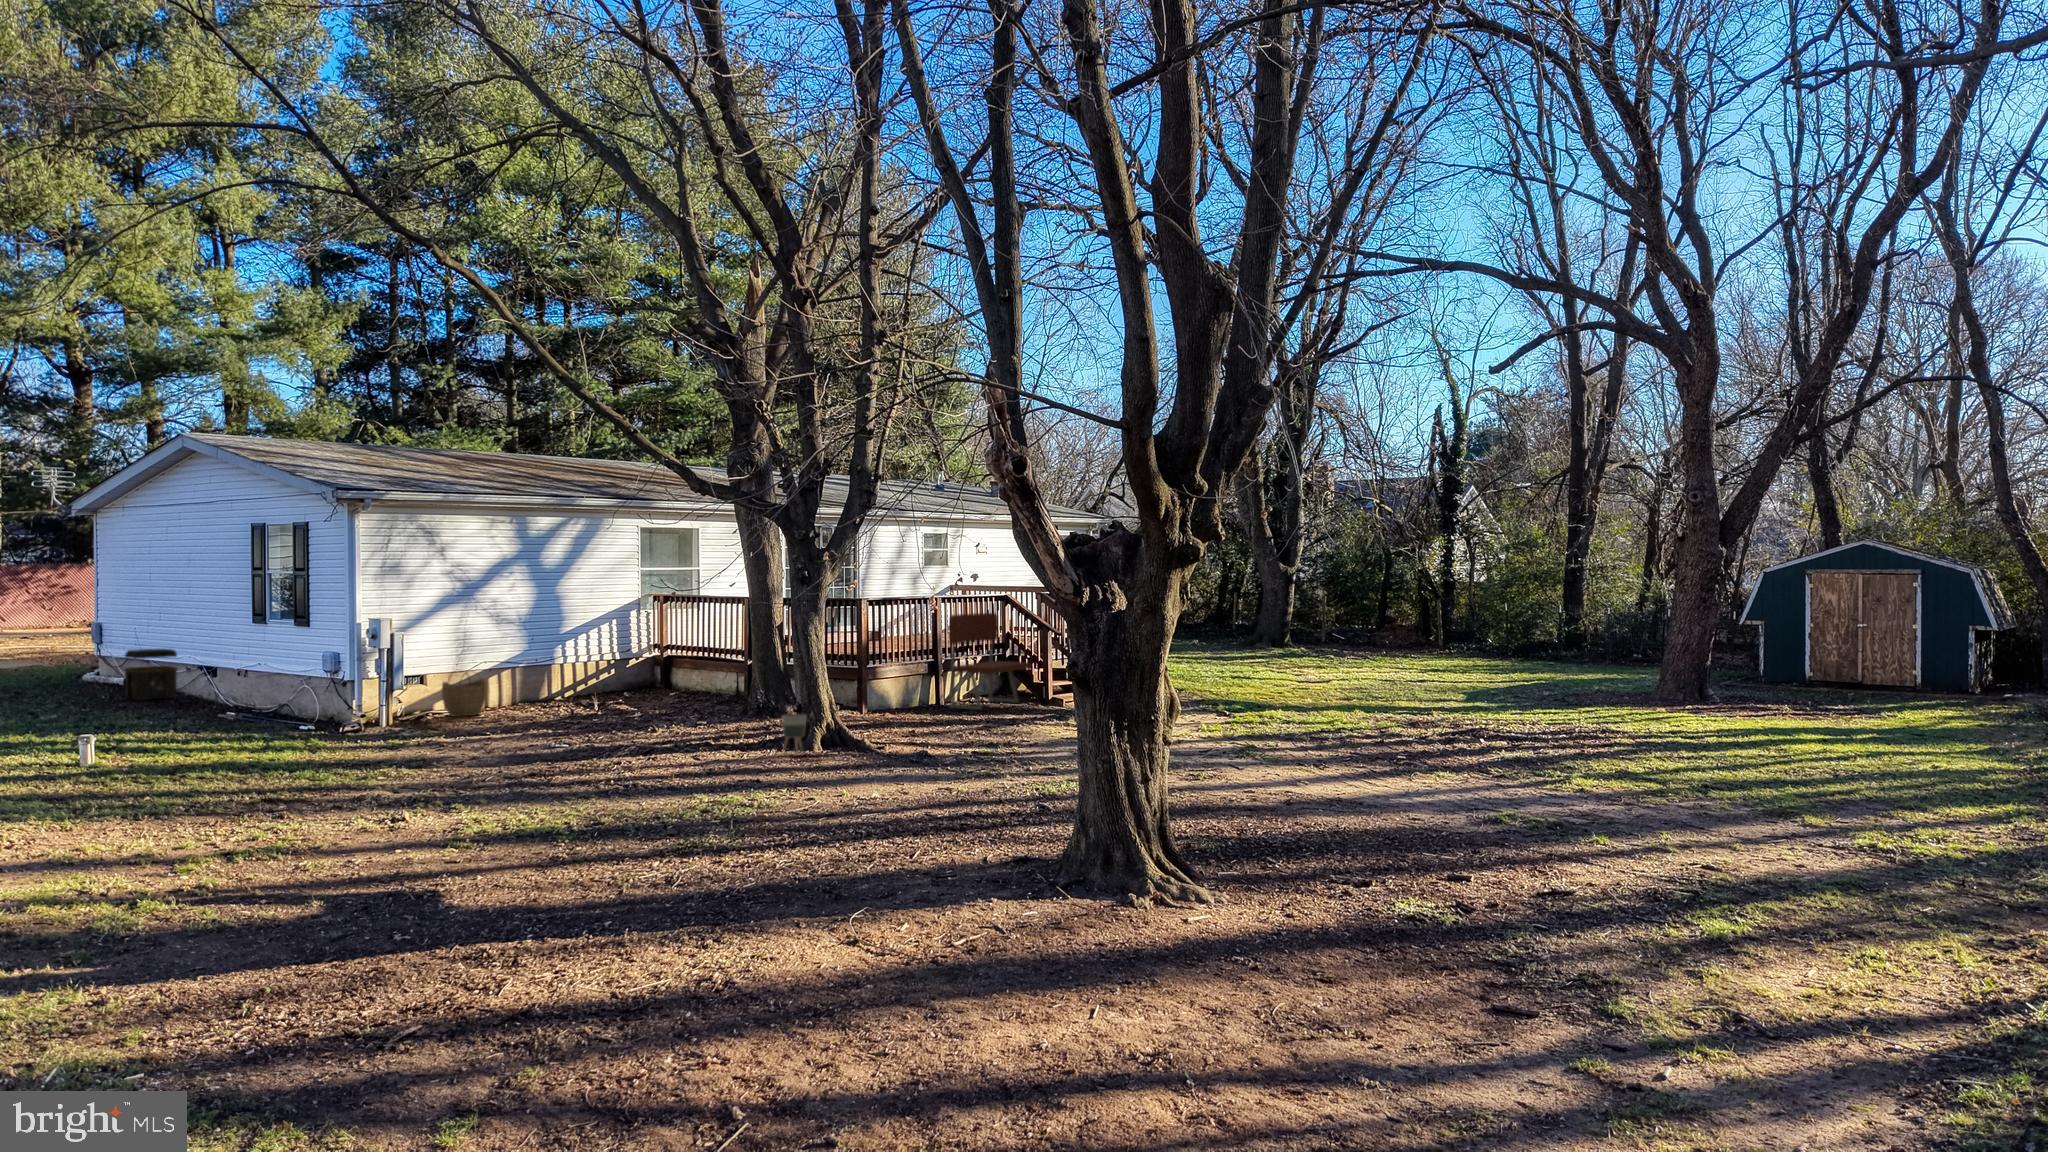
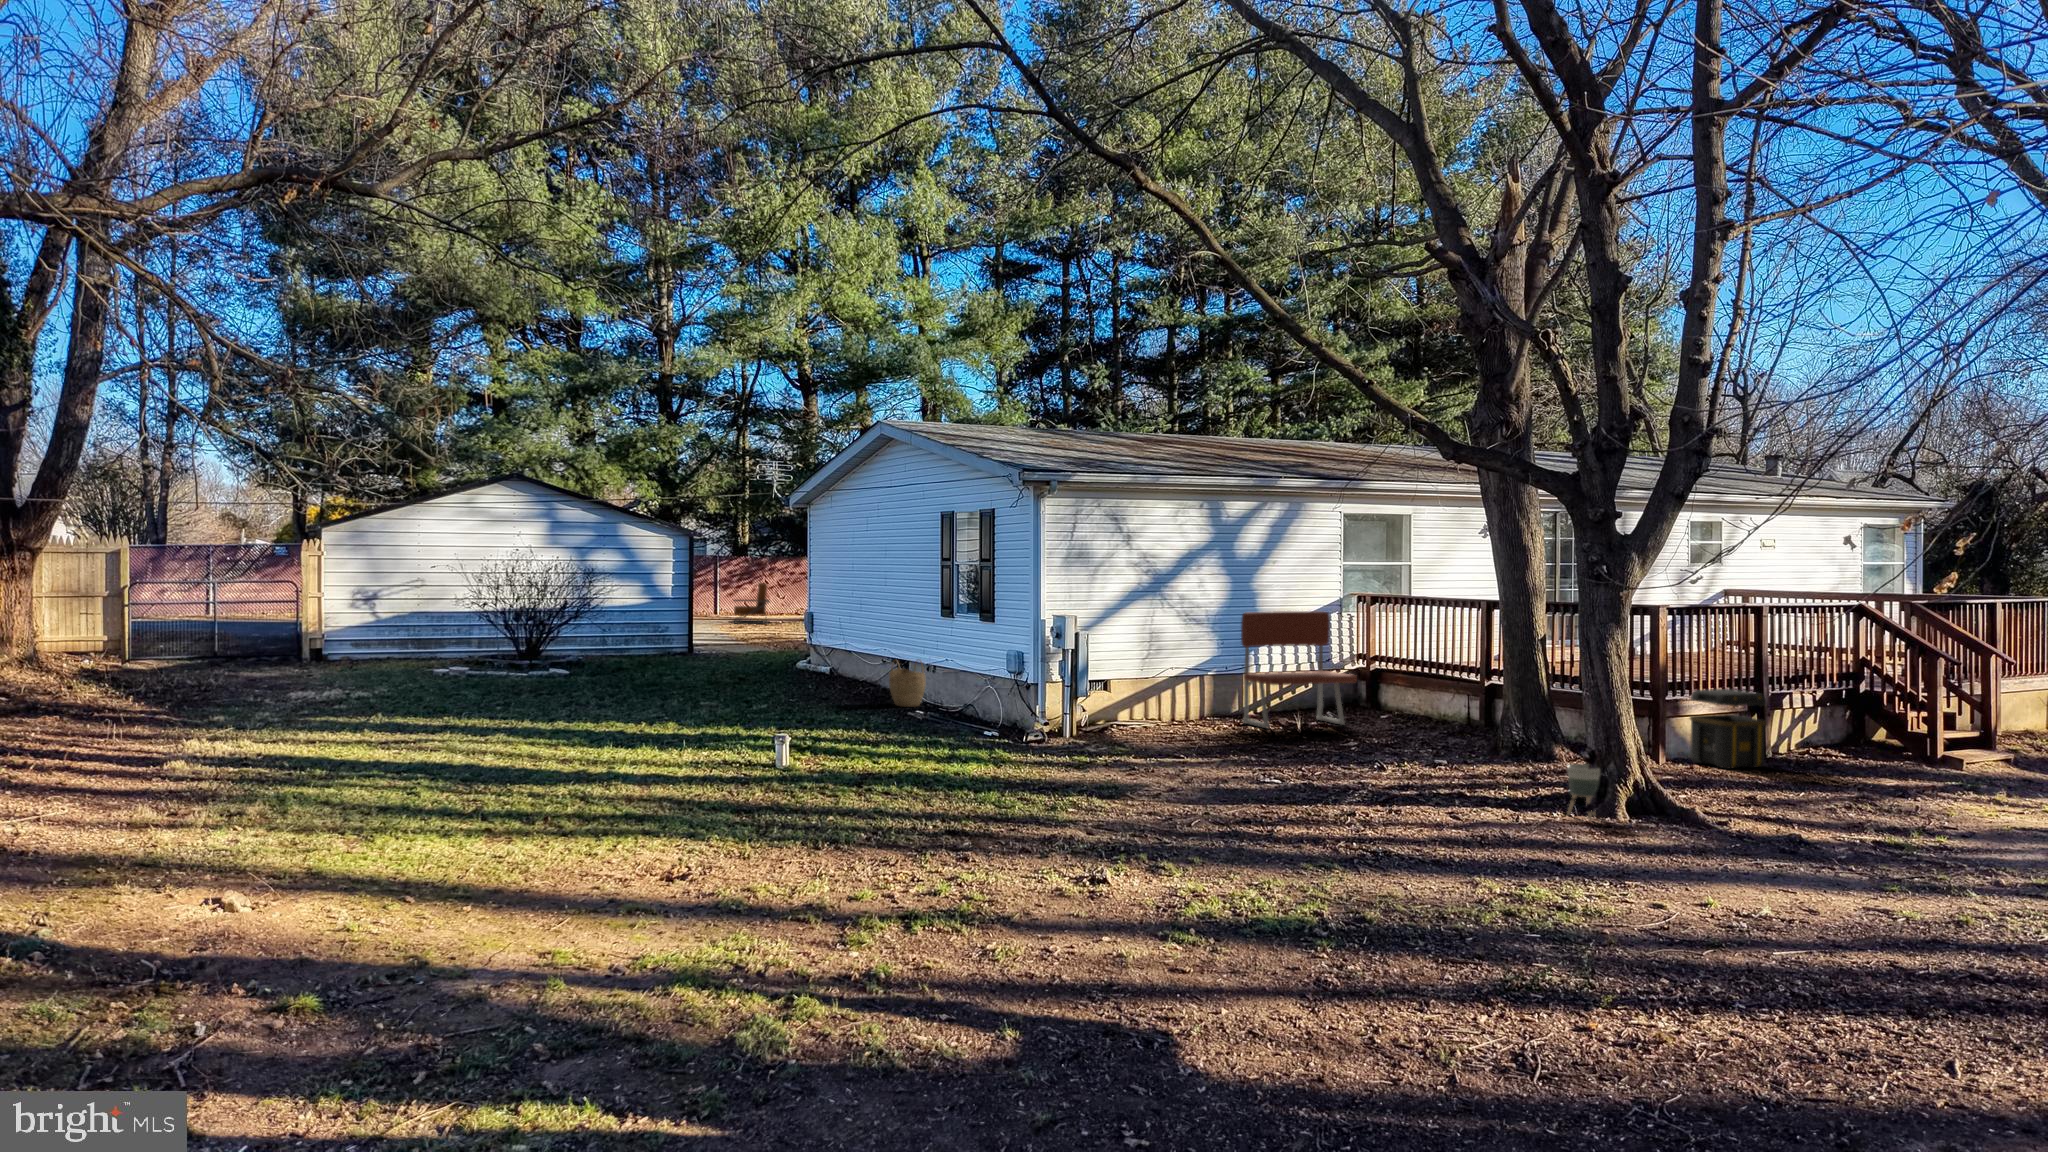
lounge chair: none [27,600,76,643] -> present [734,583,770,624]
bench: present [949,613,1031,710] -> present [1241,611,1357,729]
toolbox: present [125,649,177,701] -> present [1690,689,1767,769]
woven basket: present [442,672,487,717] -> present [889,666,926,707]

